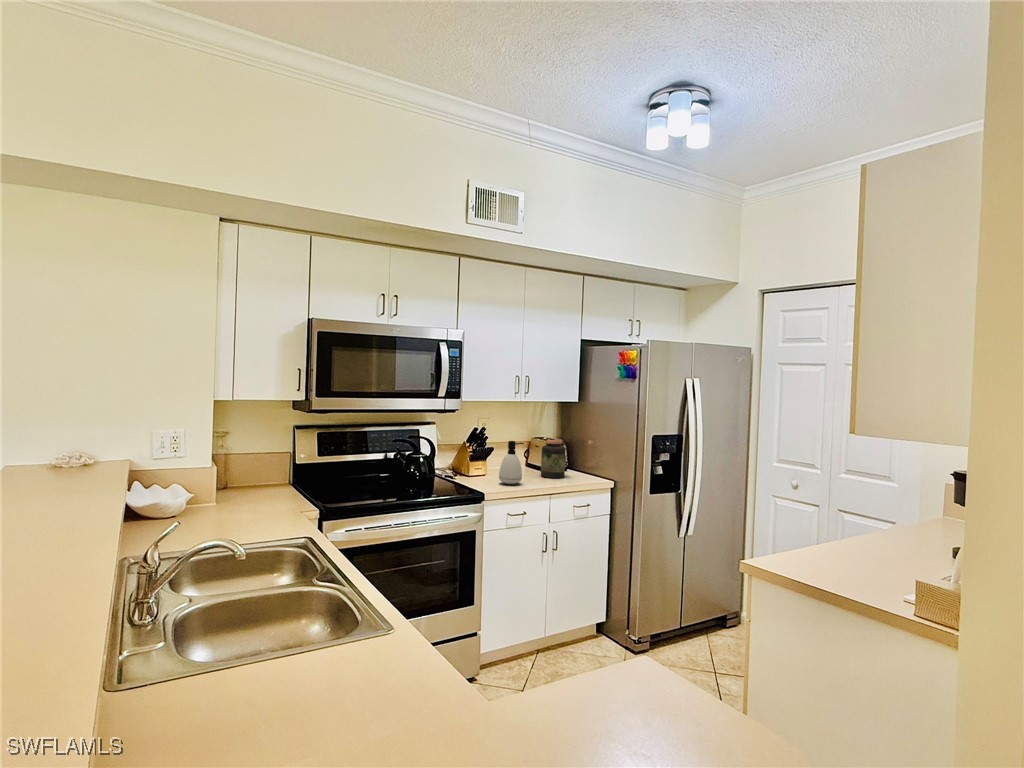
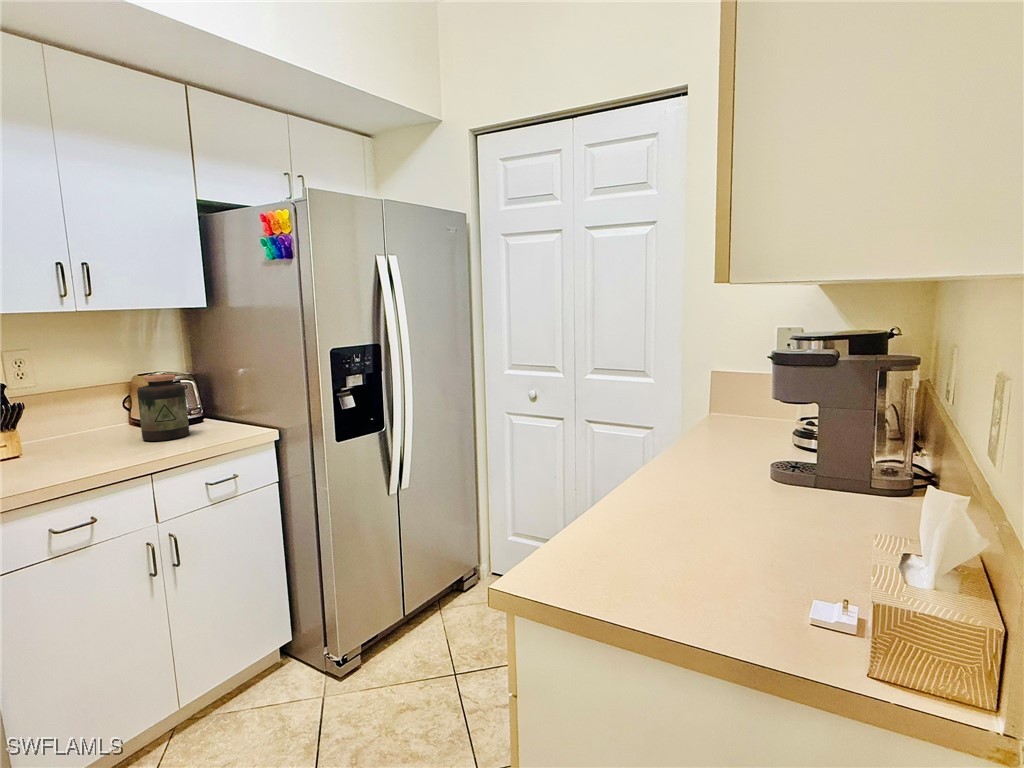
soap dispenser: present [499,441,524,484] -> none [25,386,81,469]

